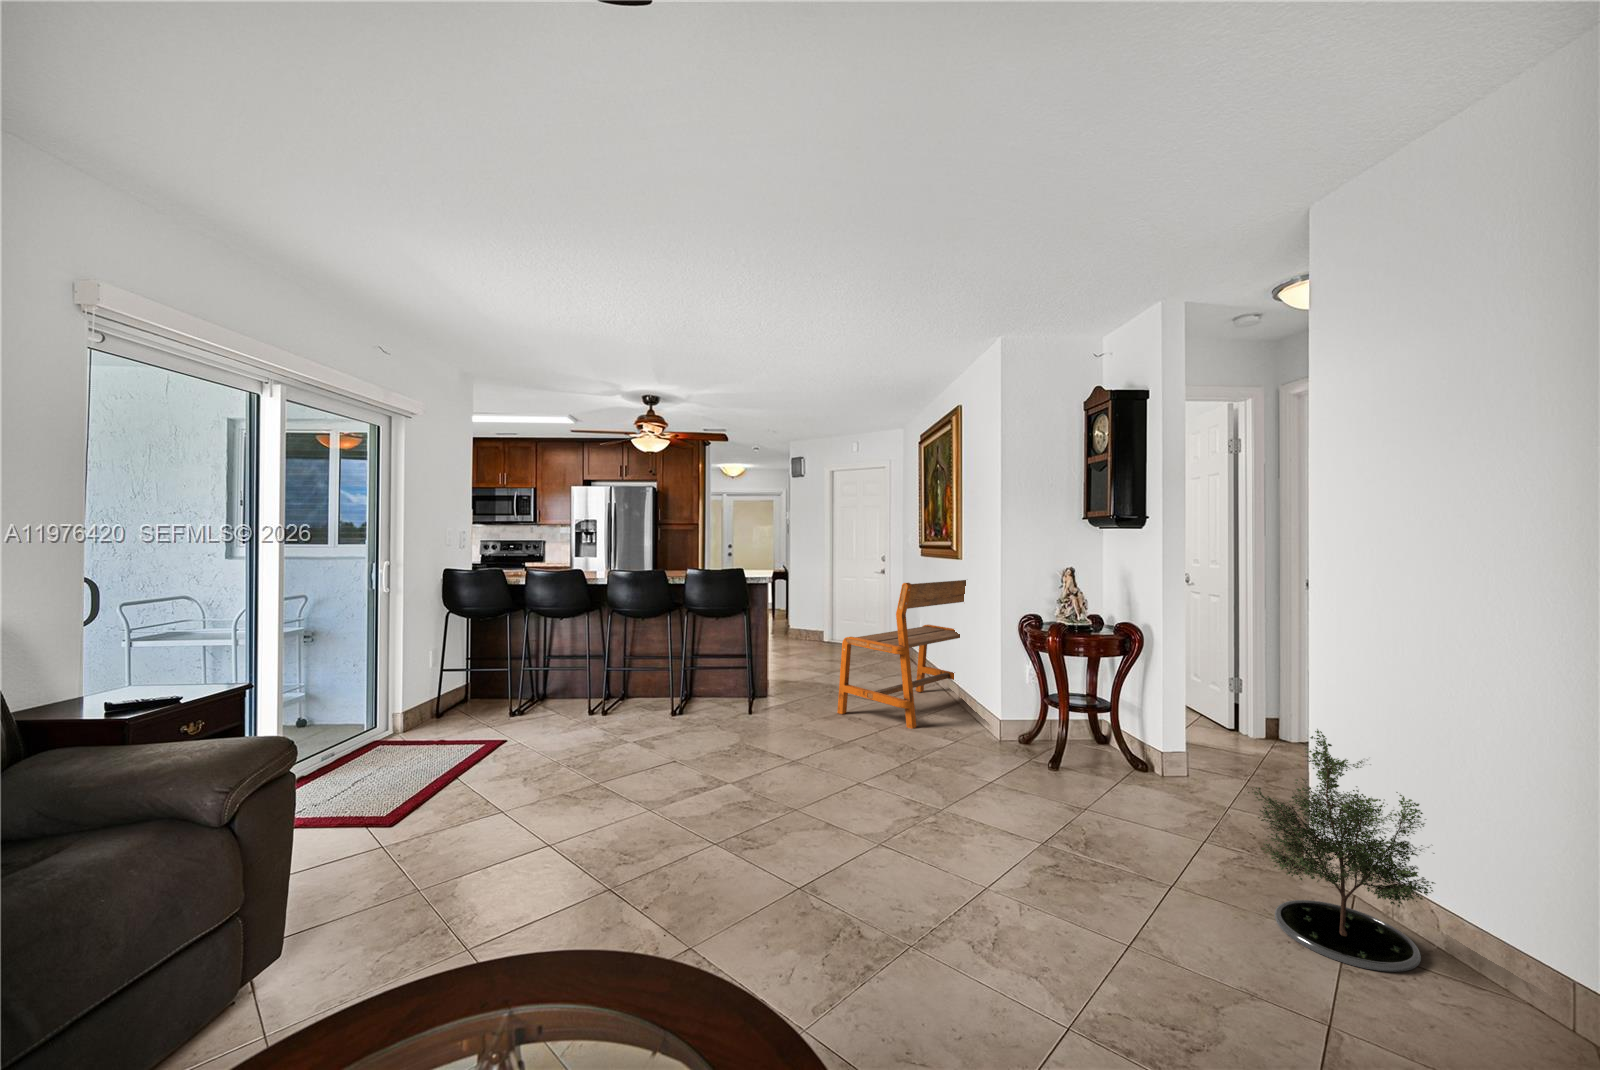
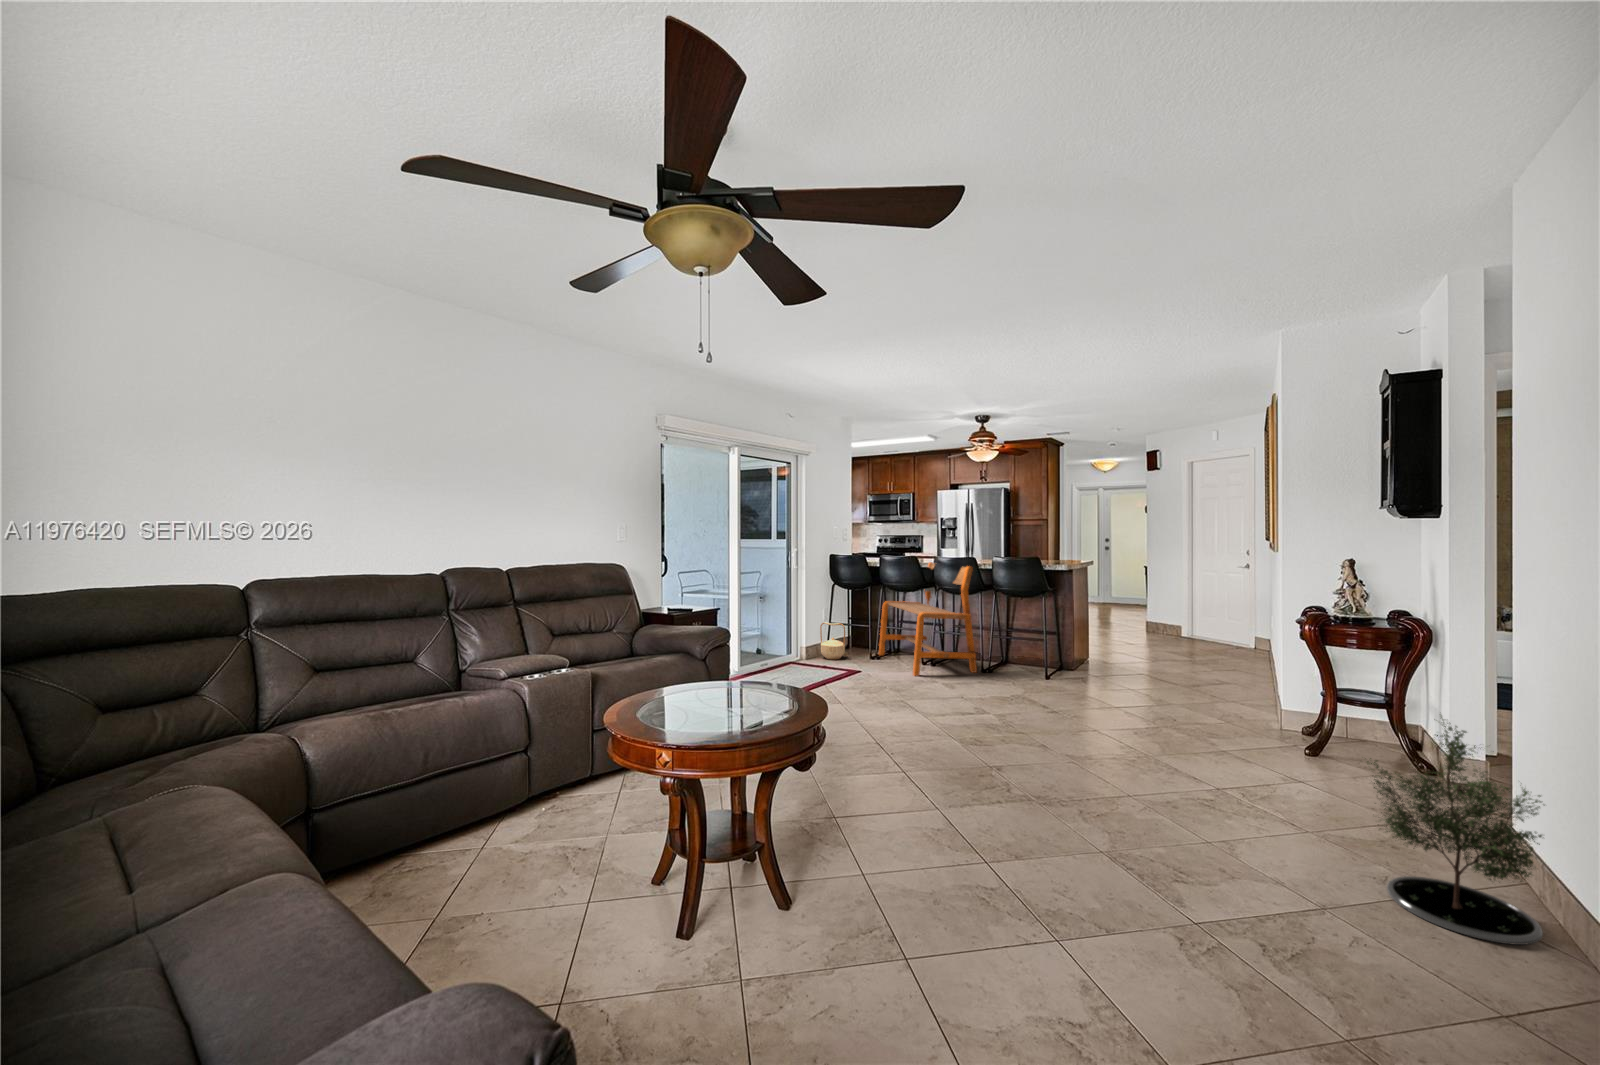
bench: present [837,580,966,729] -> present [879,562,977,676]
basket: none [425,672,471,729] -> present [820,622,845,659]

